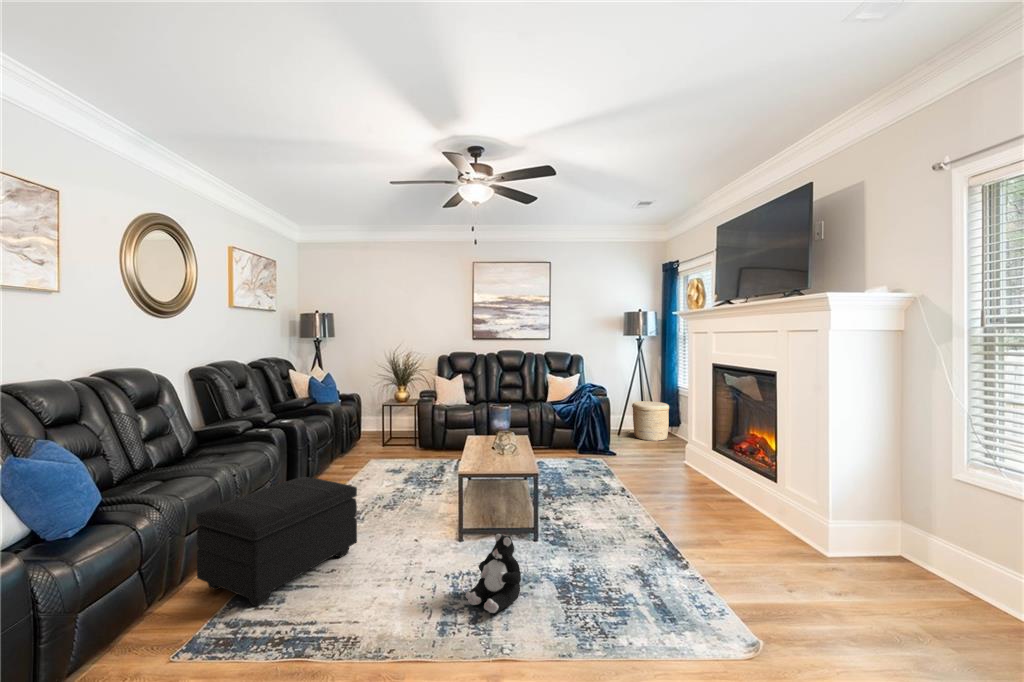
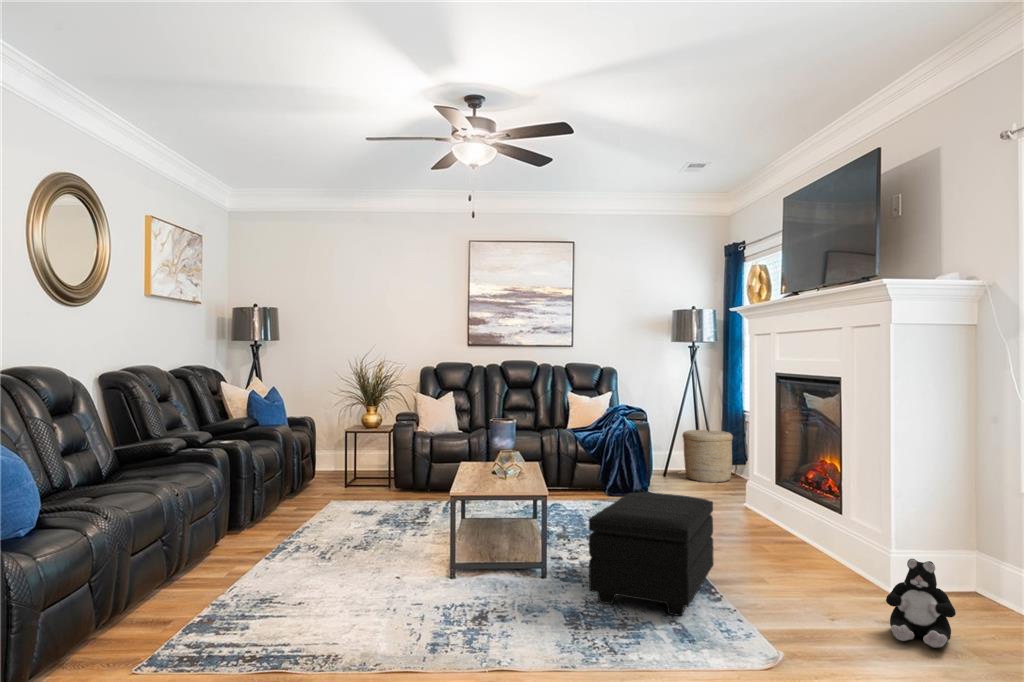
footstool: present [196,477,357,606] -> present [589,492,714,616]
plush toy: present [466,533,521,613] -> present [886,559,956,648]

